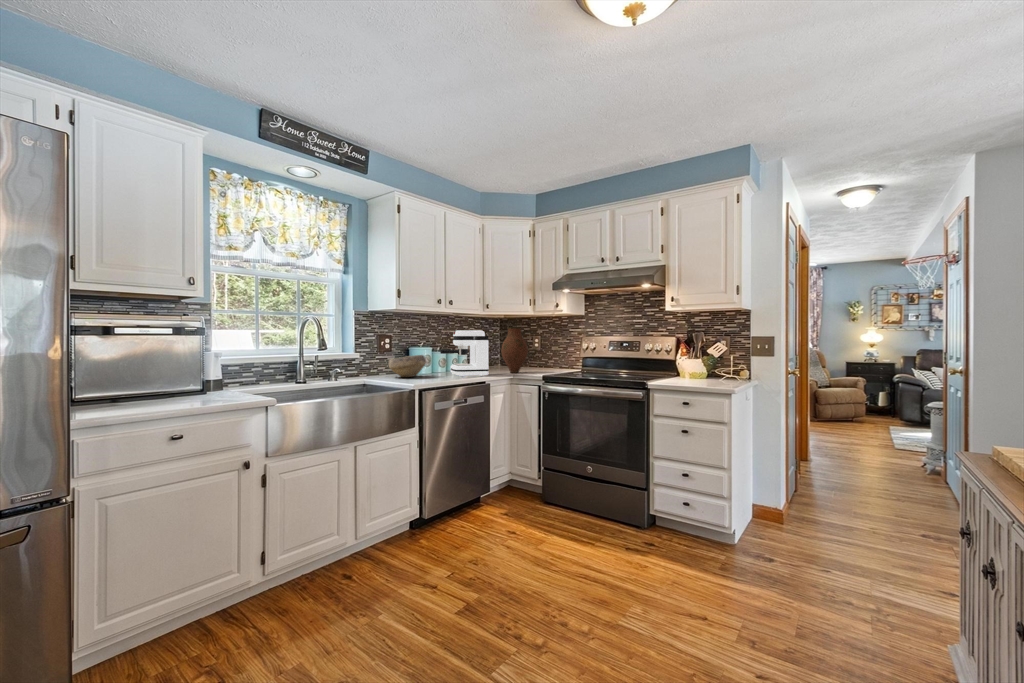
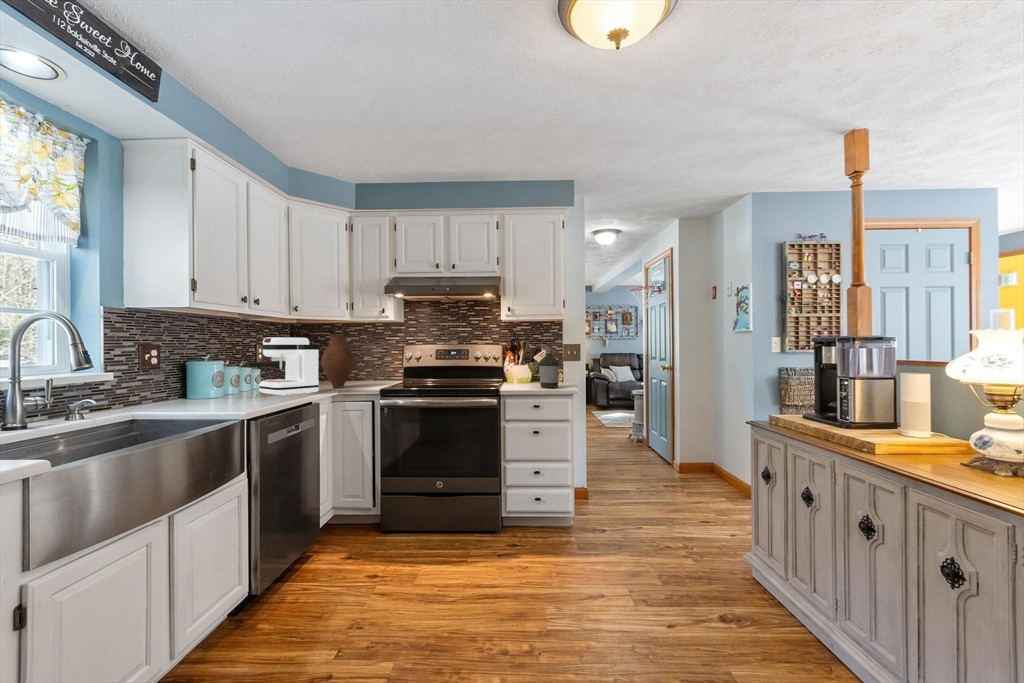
bottle: none [694,337,719,384] -> present [539,346,559,388]
bowl: present [389,355,426,377] -> none [167,370,231,402]

